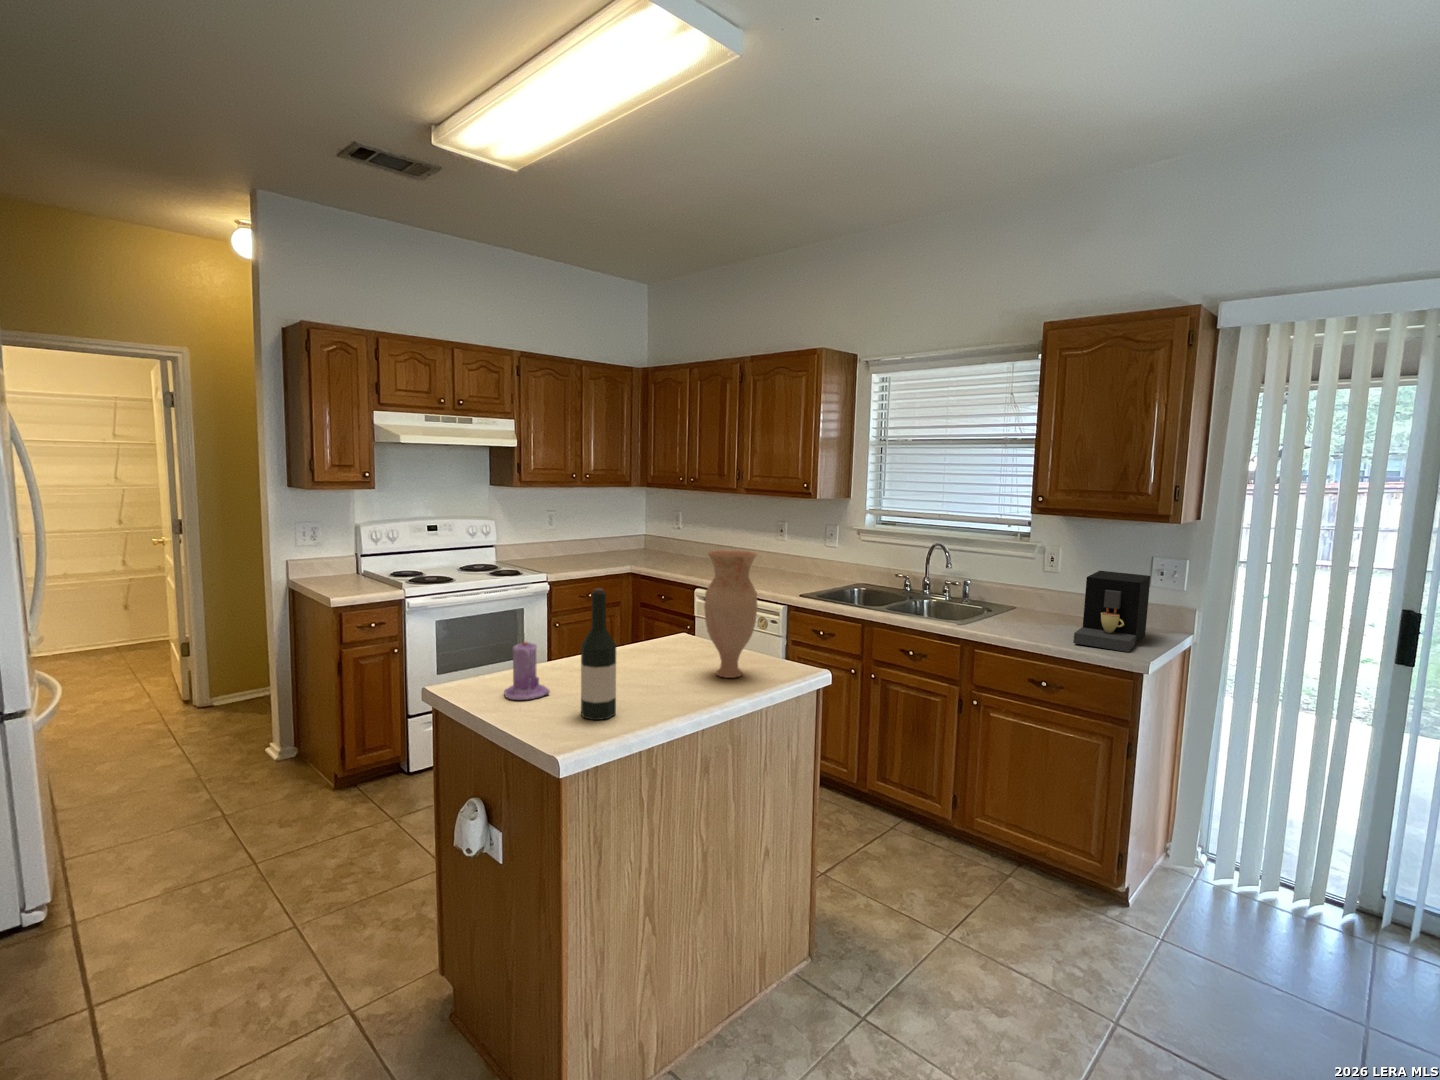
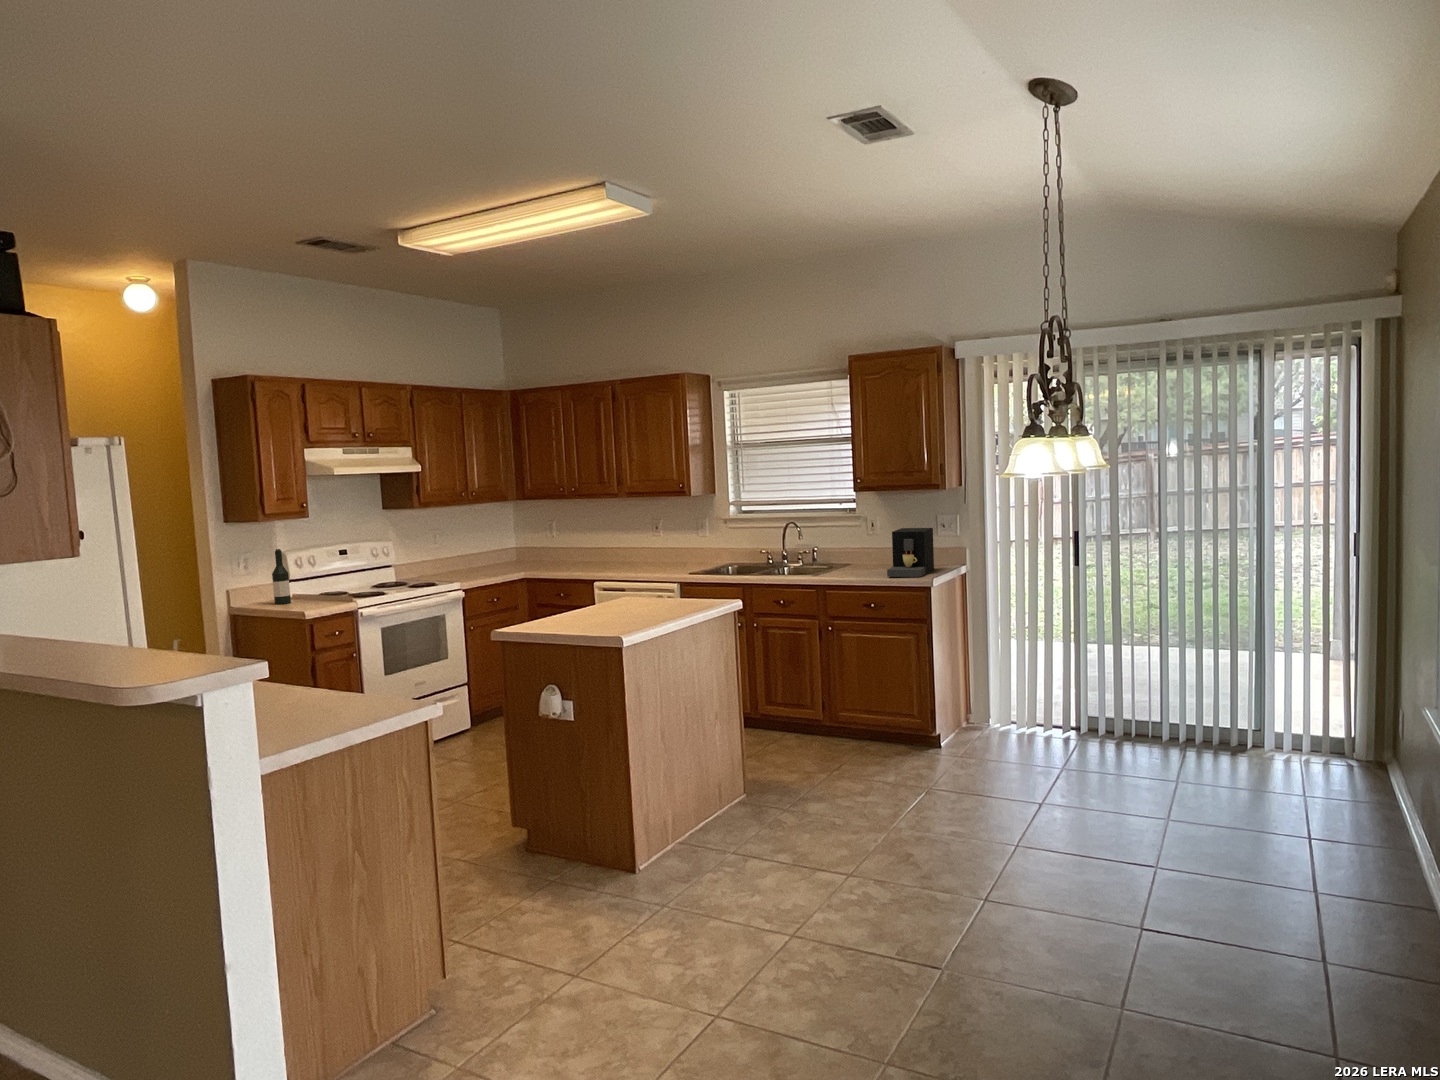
vase: present [704,550,757,678] -> none [661,528,694,608]
wine bottle: present [581,588,616,720] -> present [272,549,291,604]
candle: present [504,641,550,700] -> none [554,589,582,627]

